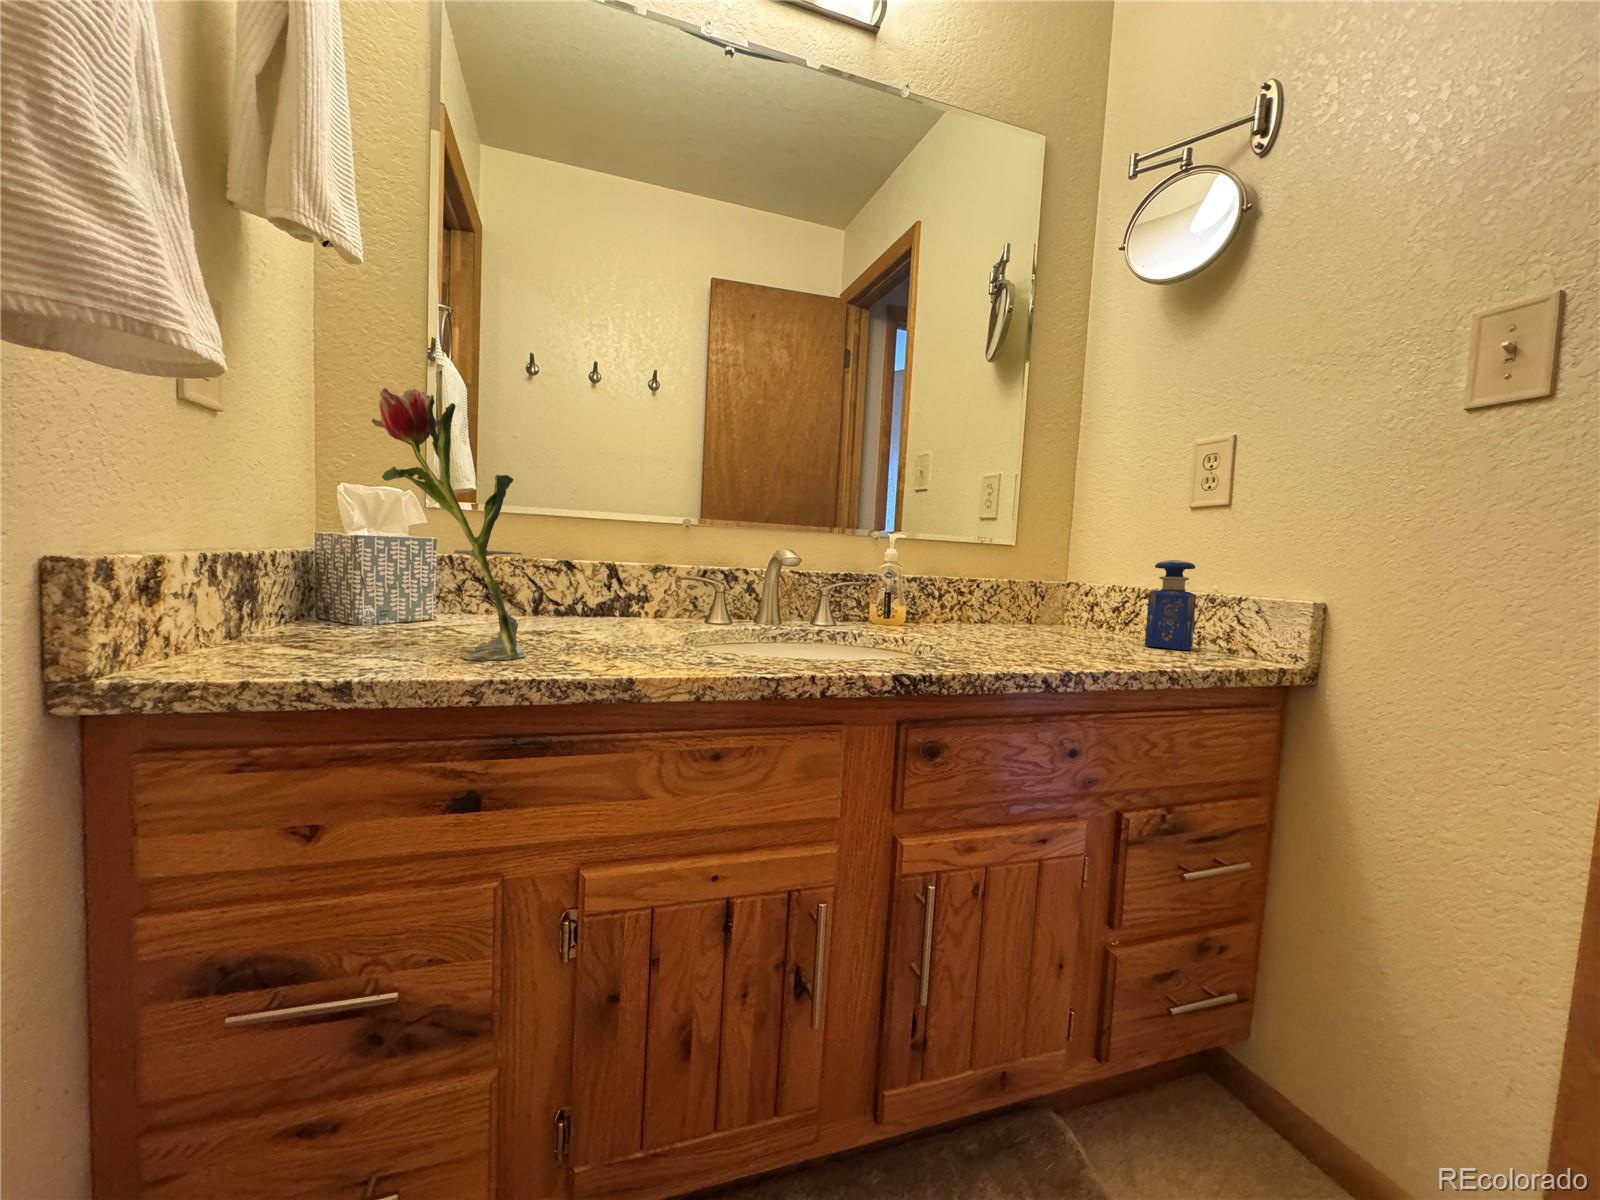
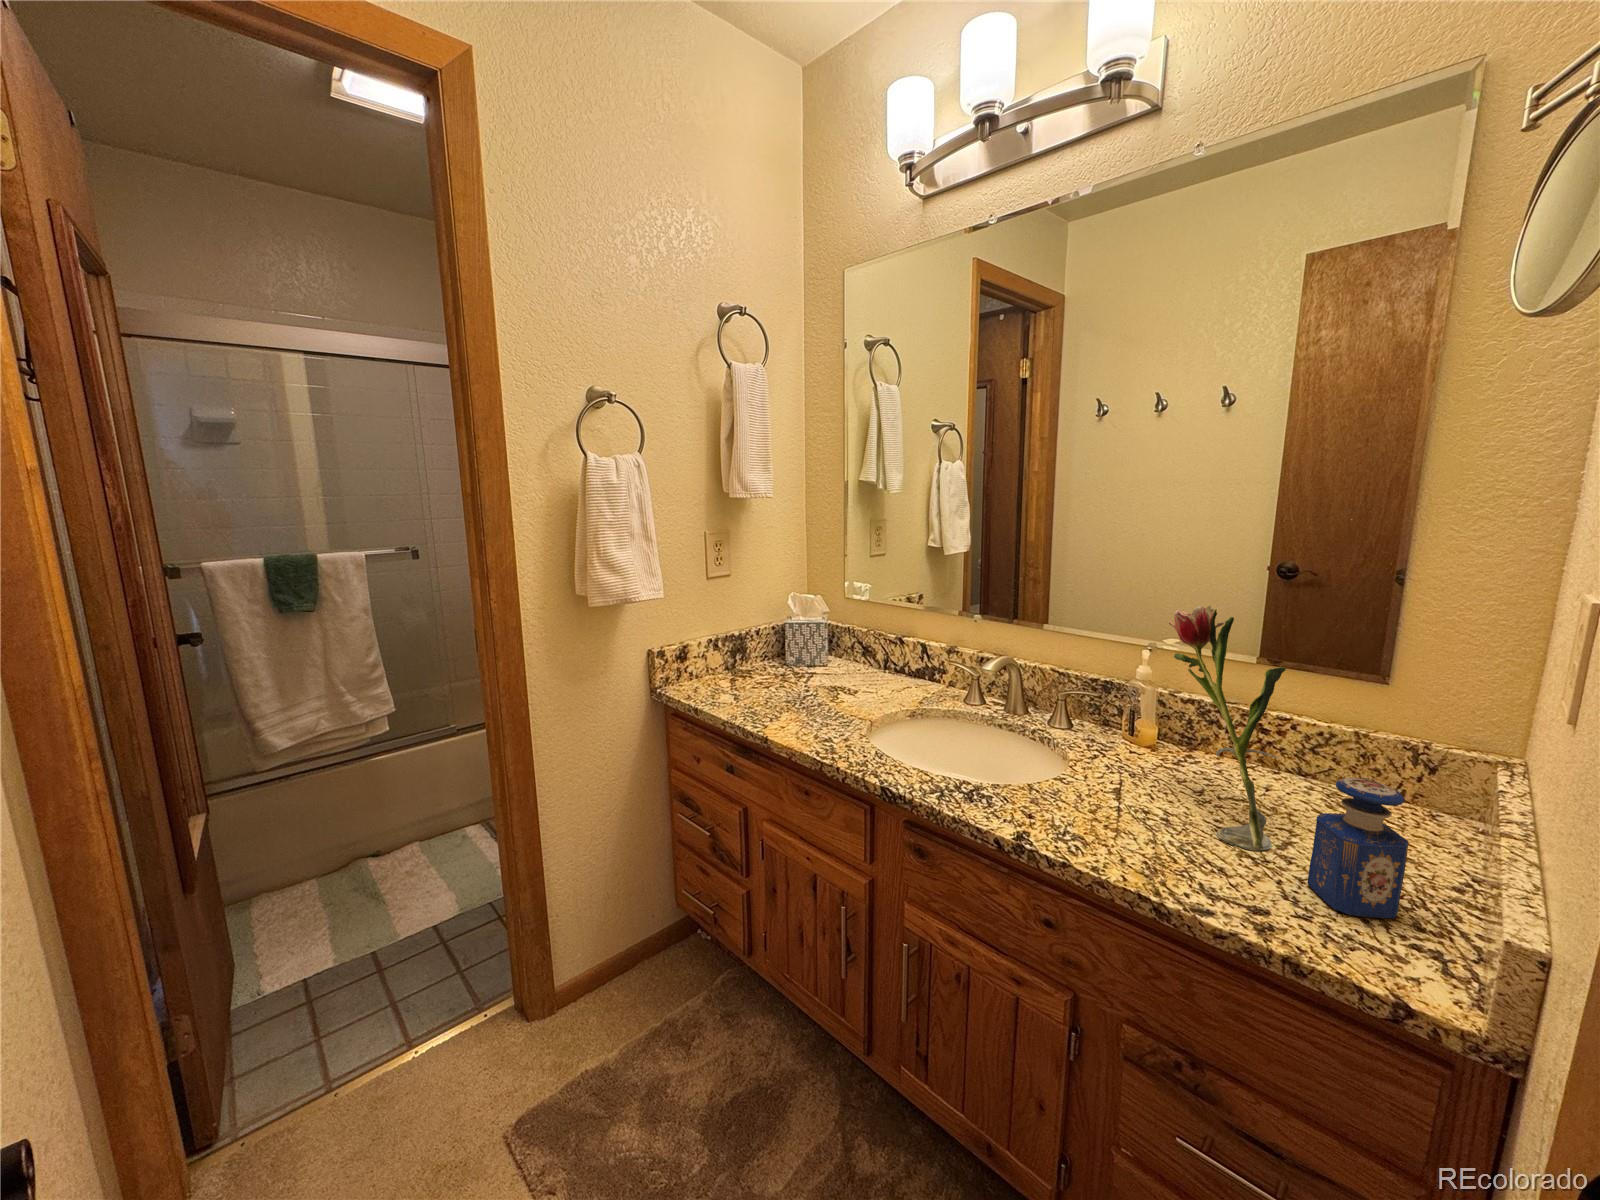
flower: present [372,387,525,661] -> present [1169,606,1286,851]

